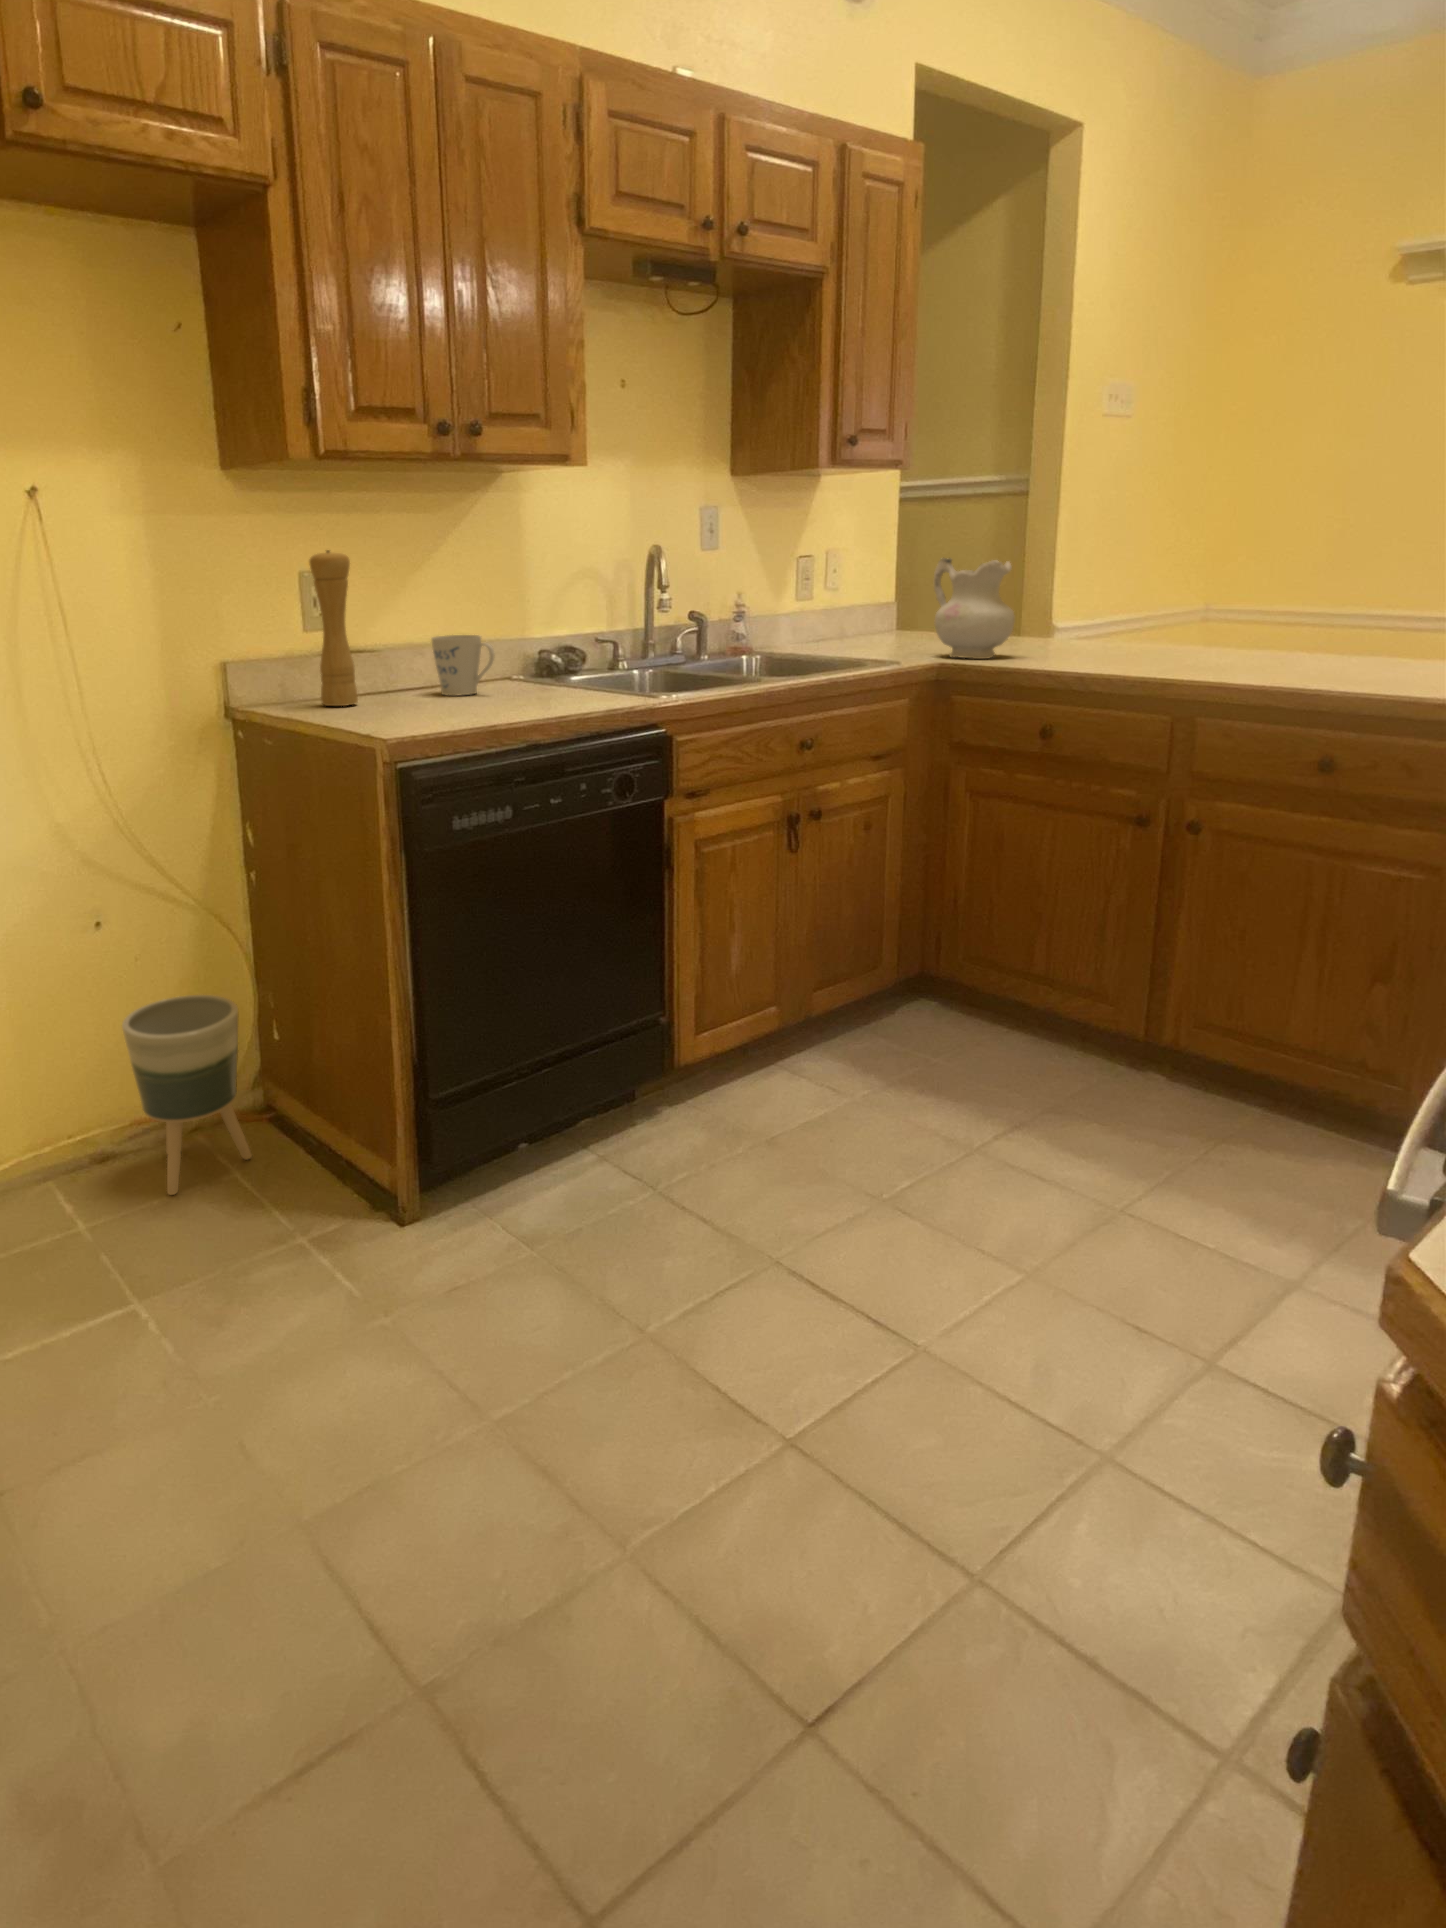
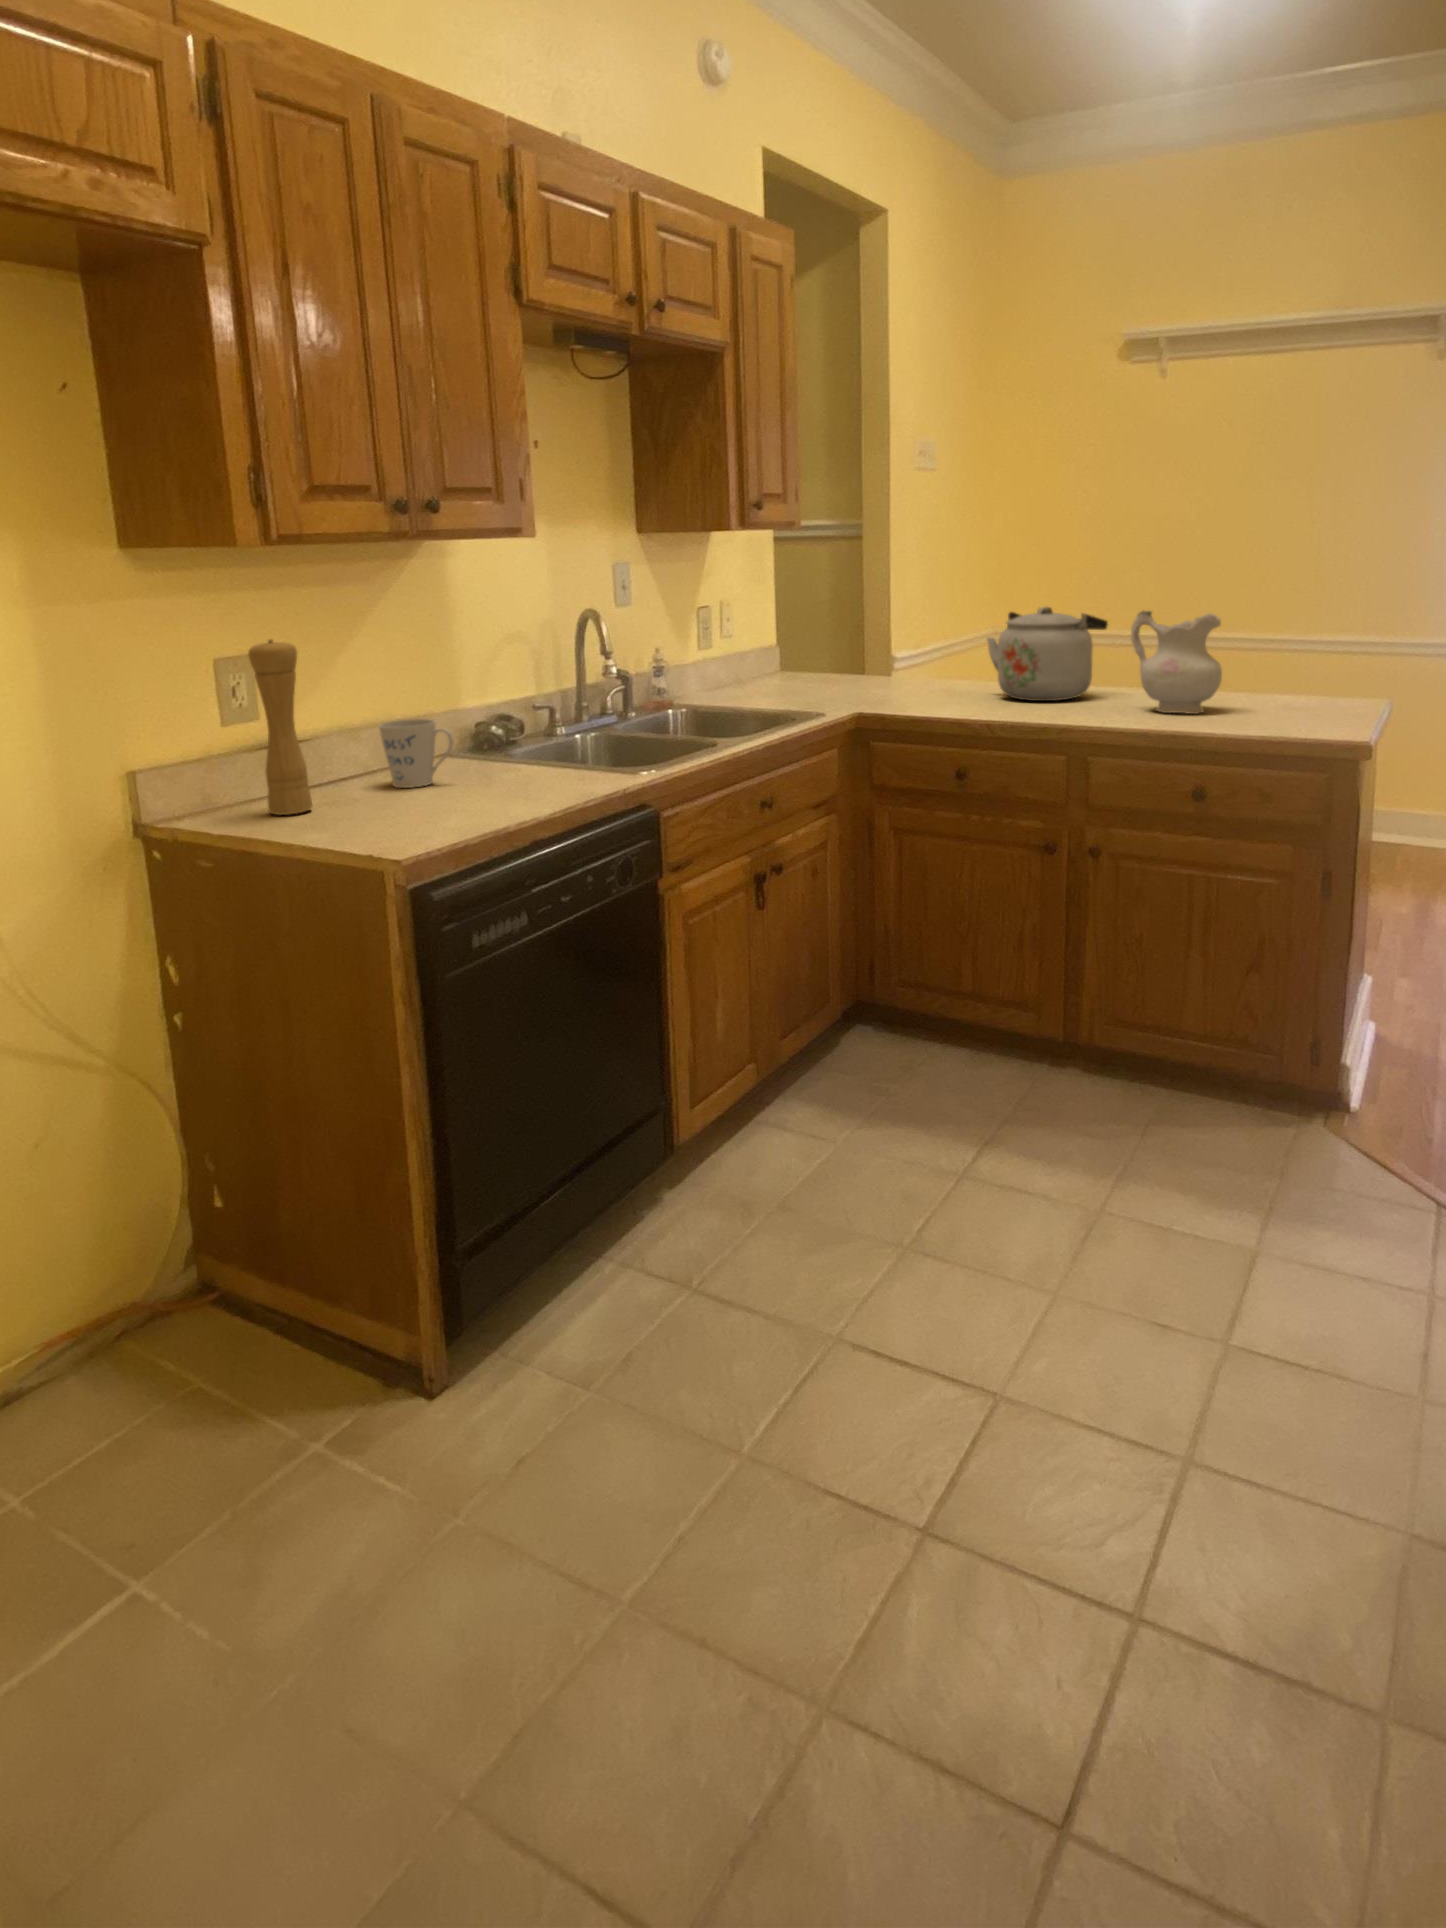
kettle: none [1107,553,1255,660] -> present [987,607,1108,701]
ceramic pitcher: present [934,558,1015,659] -> present [1131,611,1222,714]
planter: present [122,995,252,1195] -> none [39,1170,212,1428]

